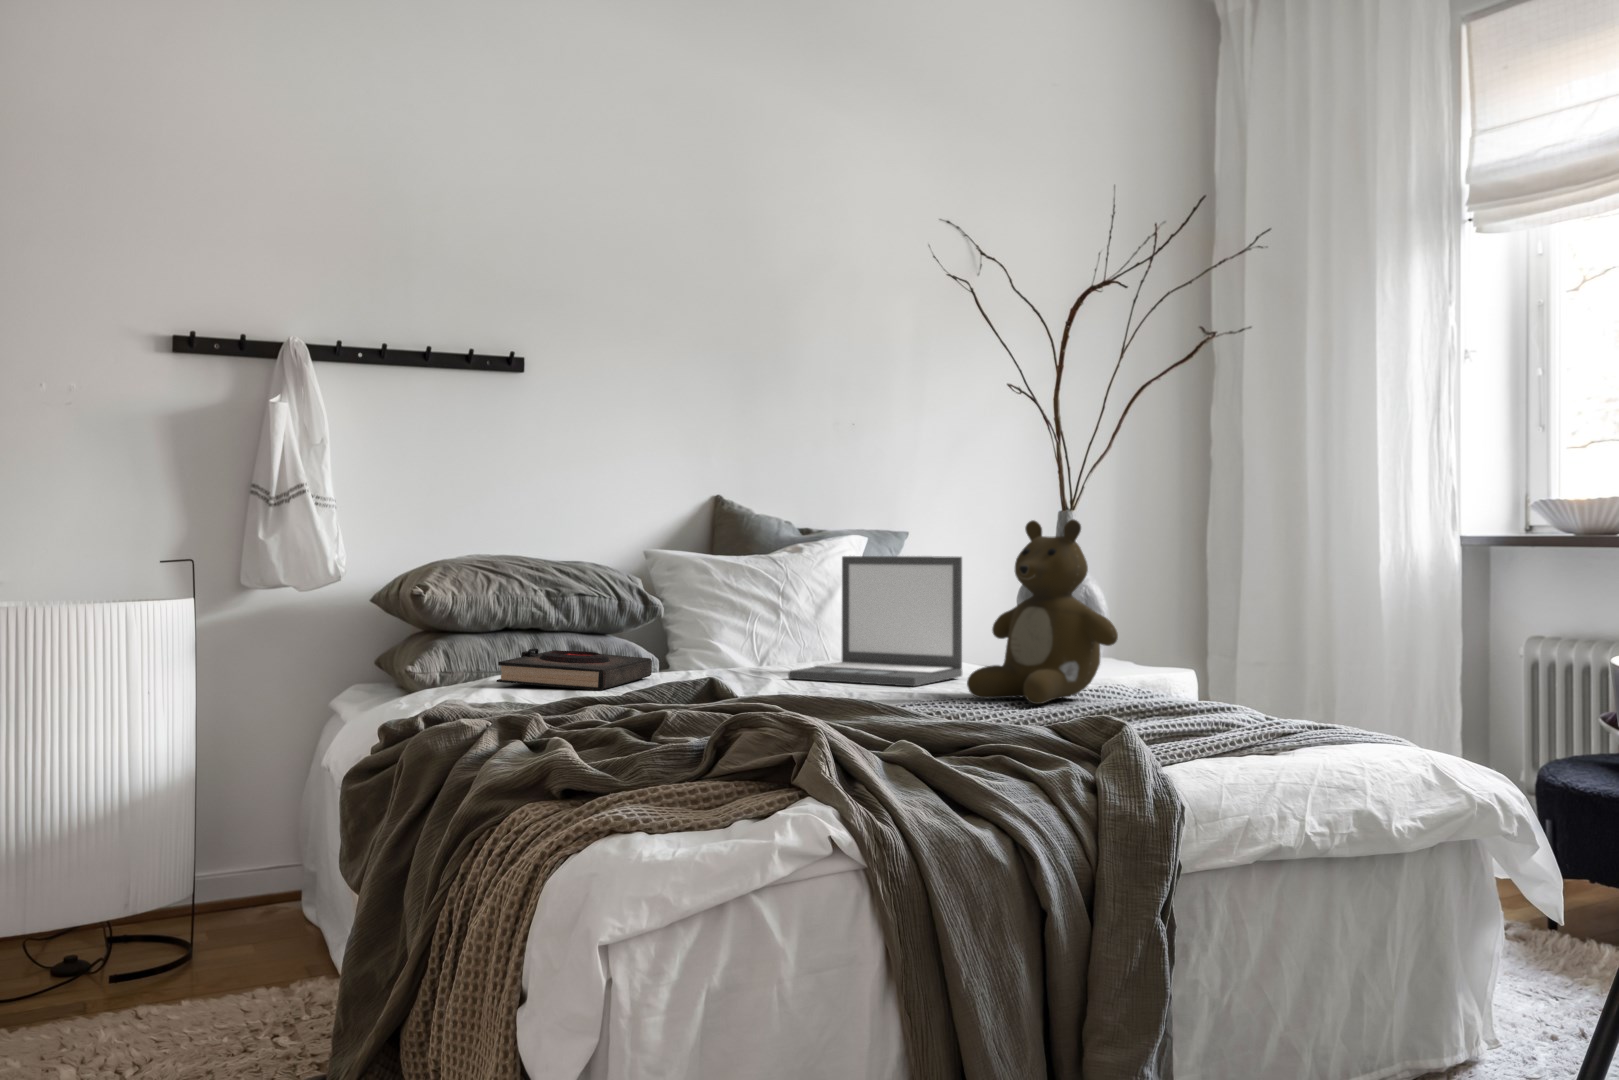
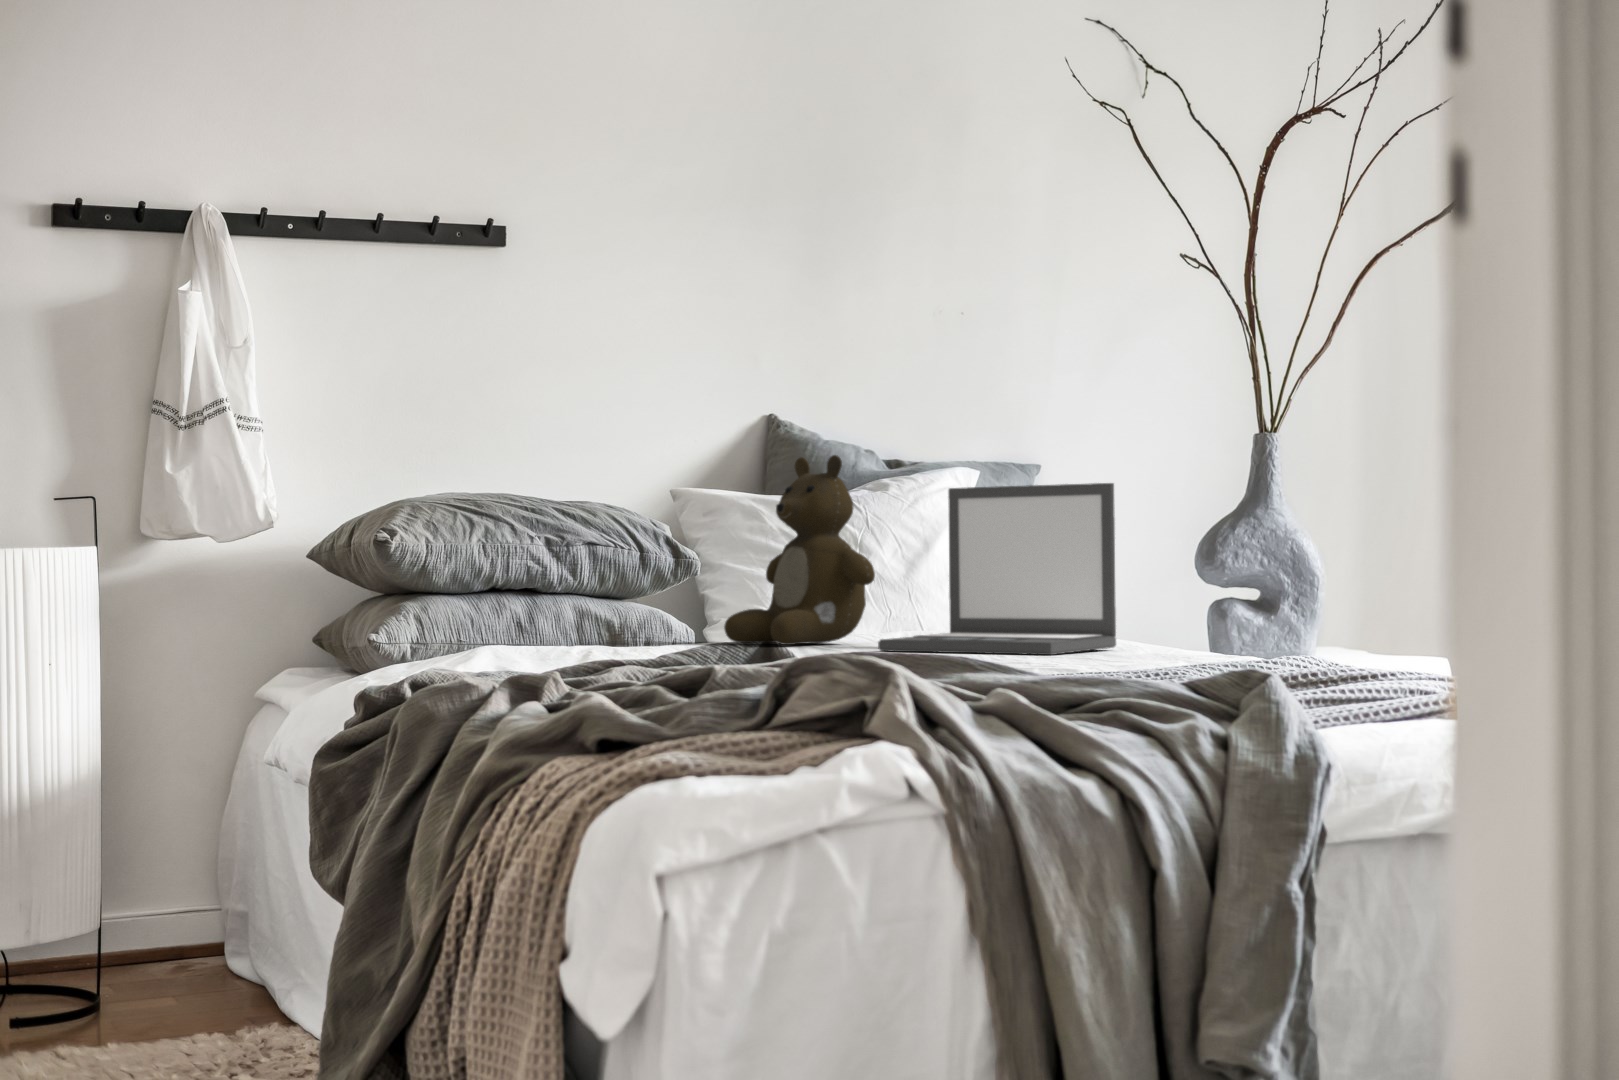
teddy bear: present [967,519,1118,704] -> present [724,455,875,645]
book: present [496,648,652,690] -> none [490,610,694,659]

